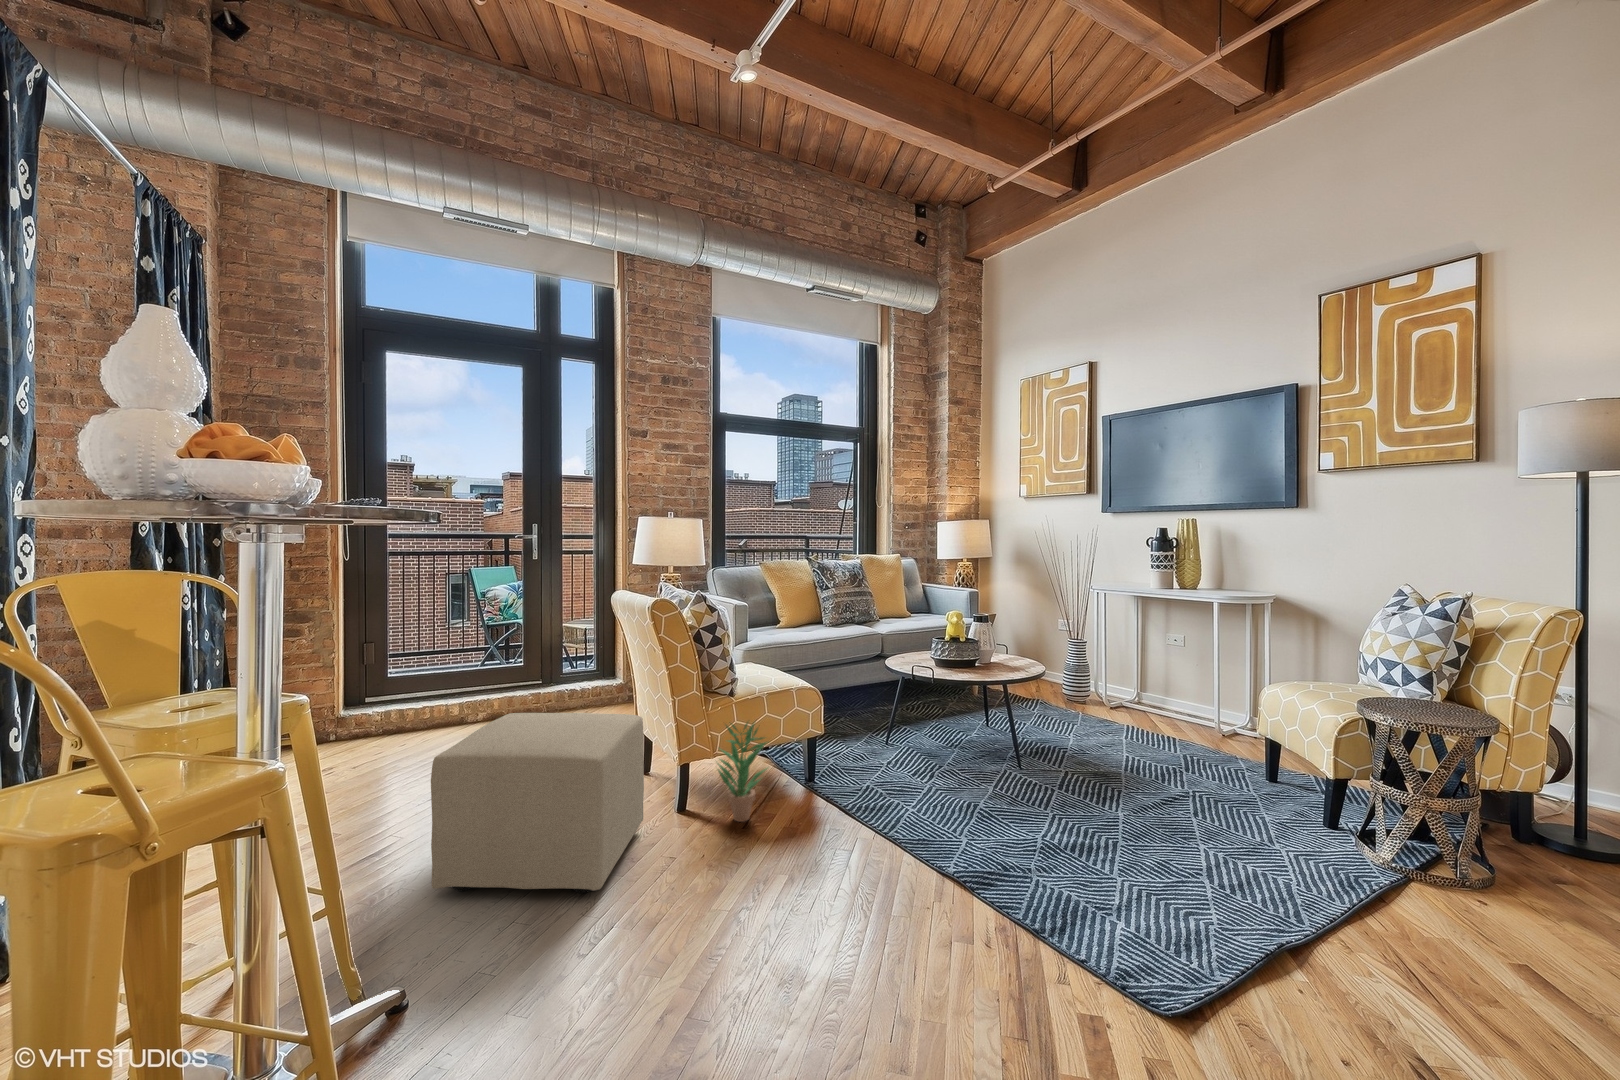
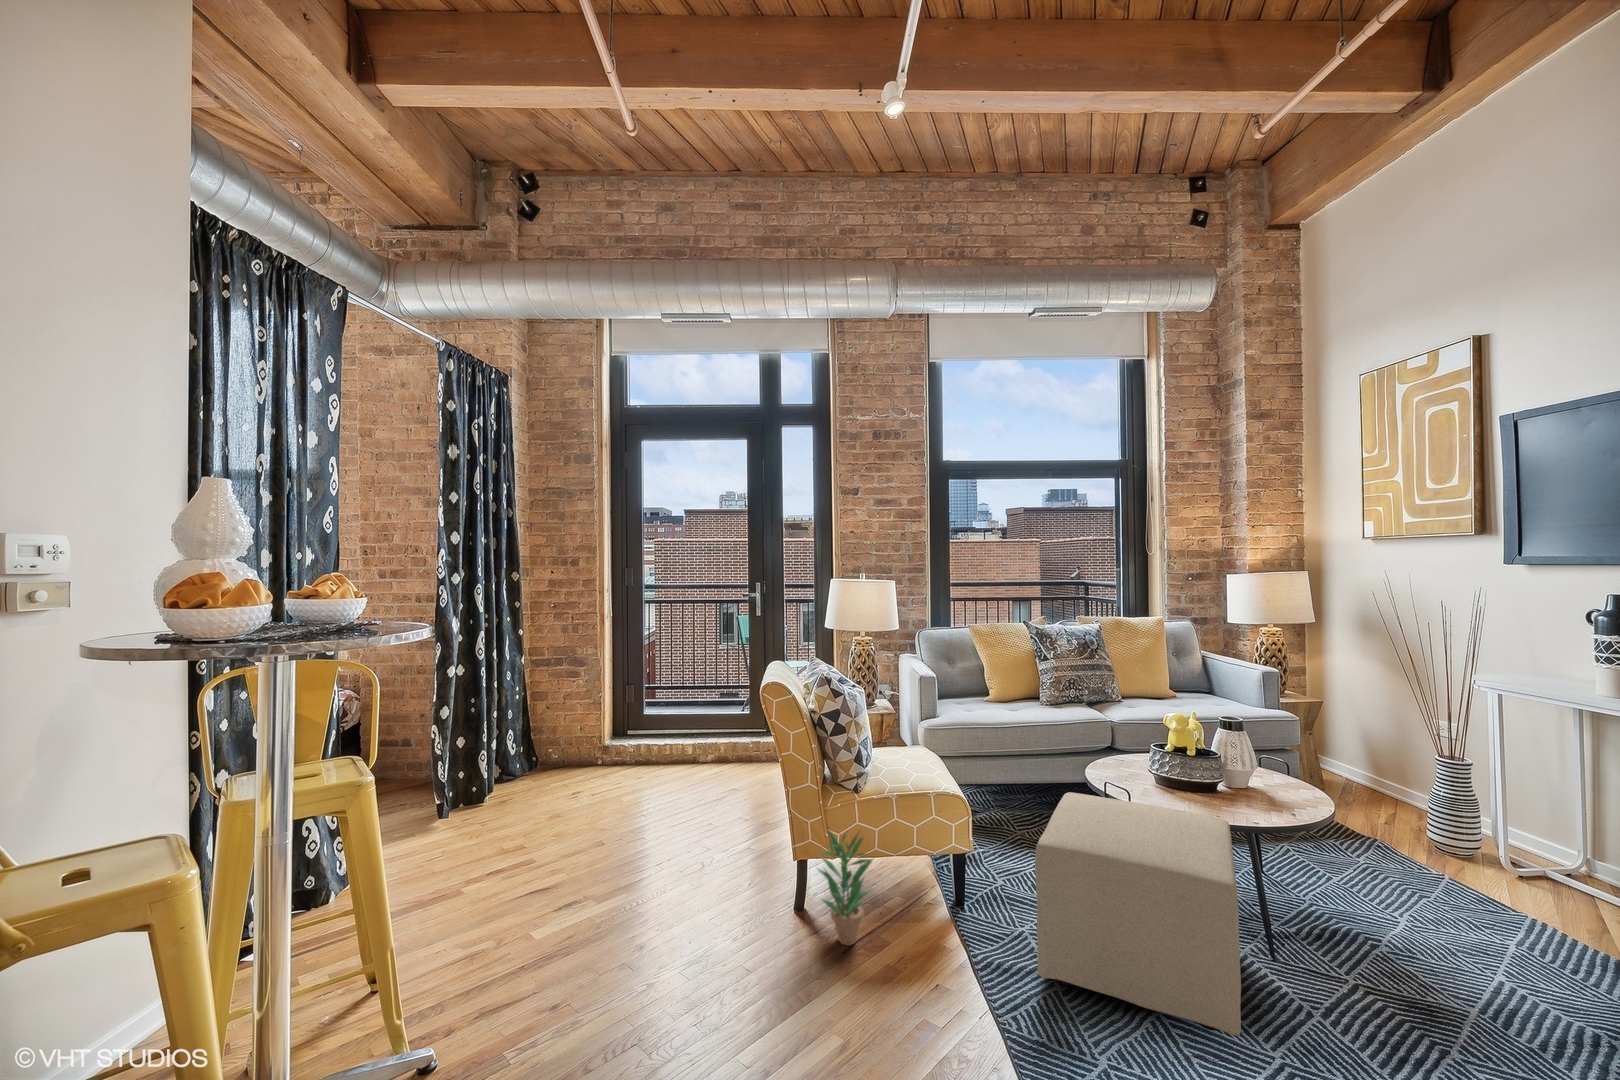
ottoman: present [431,713,644,893] -> present [1035,792,1241,1036]

